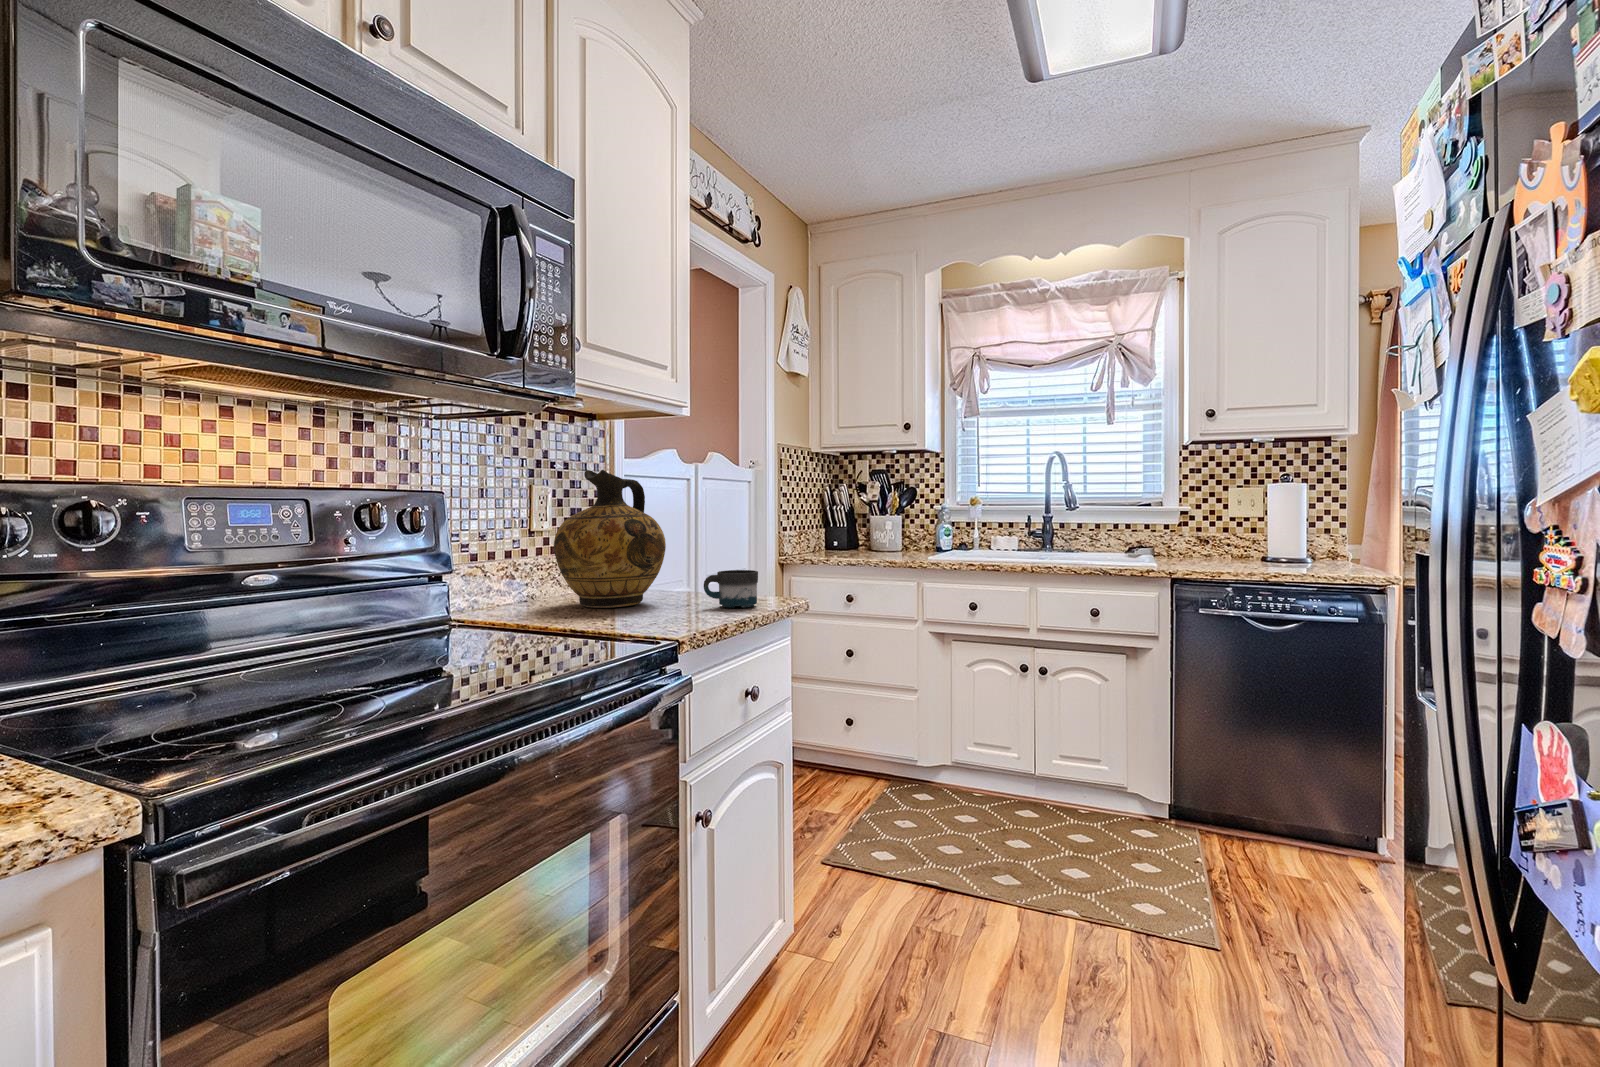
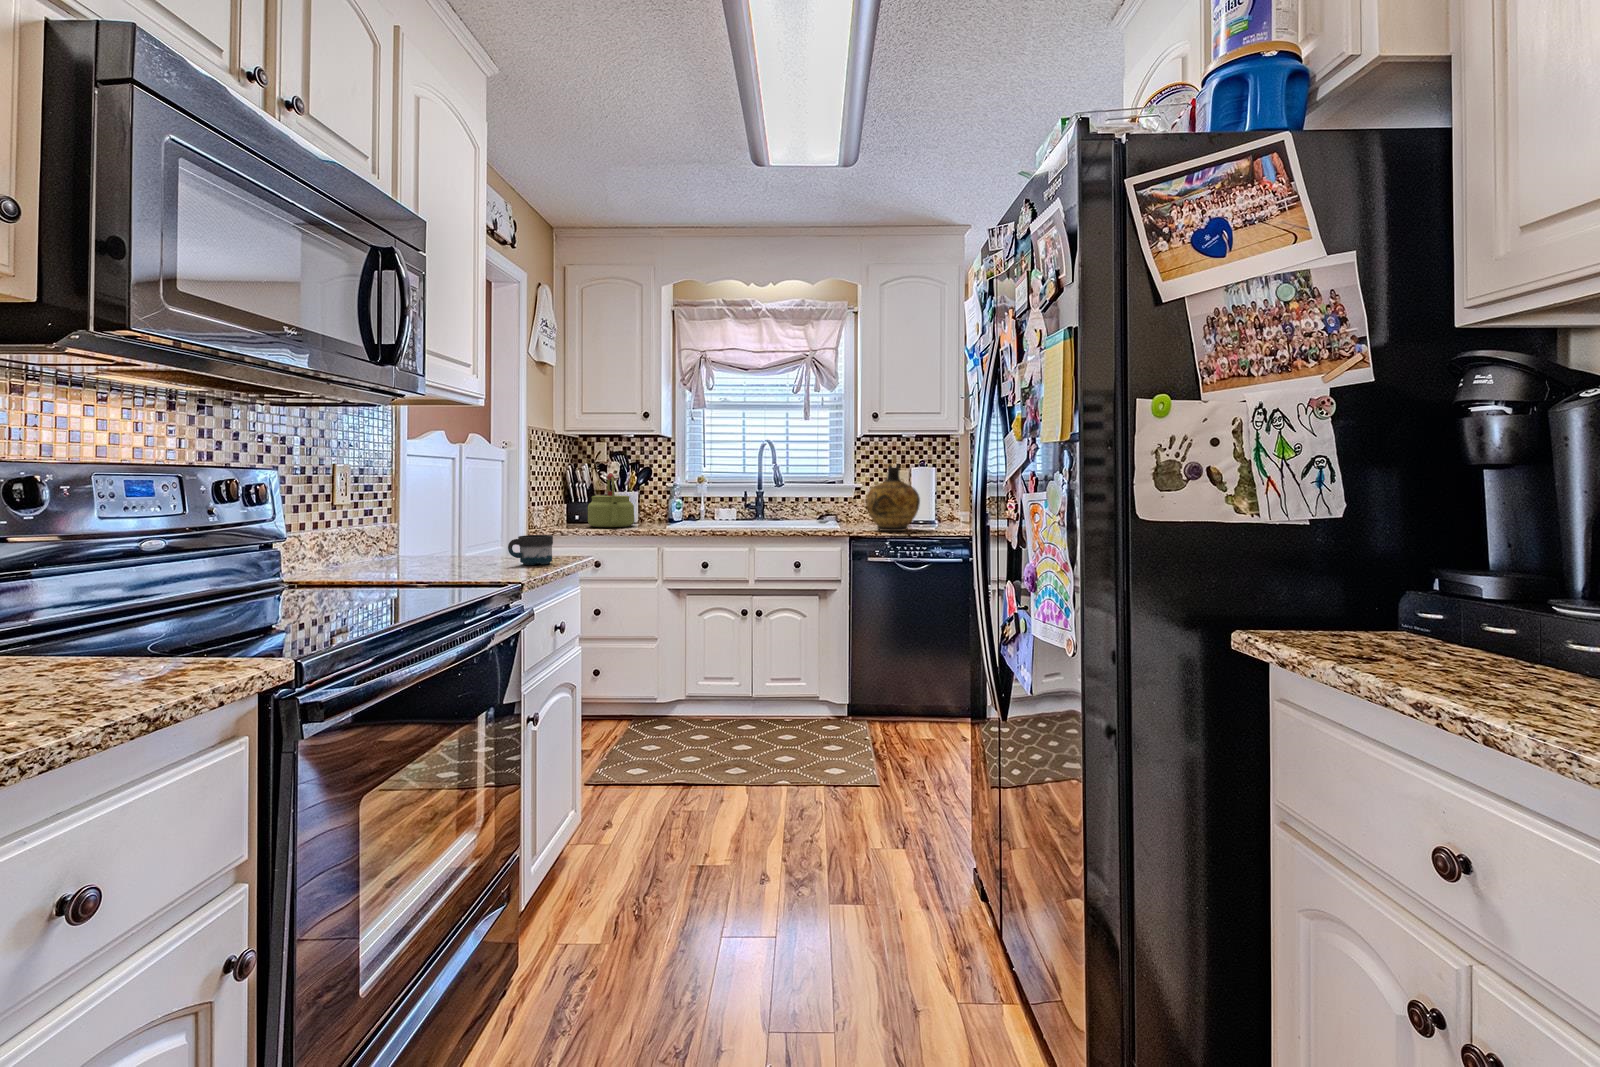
ceramic jug: present [554,470,666,608] -> present [866,465,920,531]
kettle: none [840,495,892,557] -> present [588,473,634,527]

